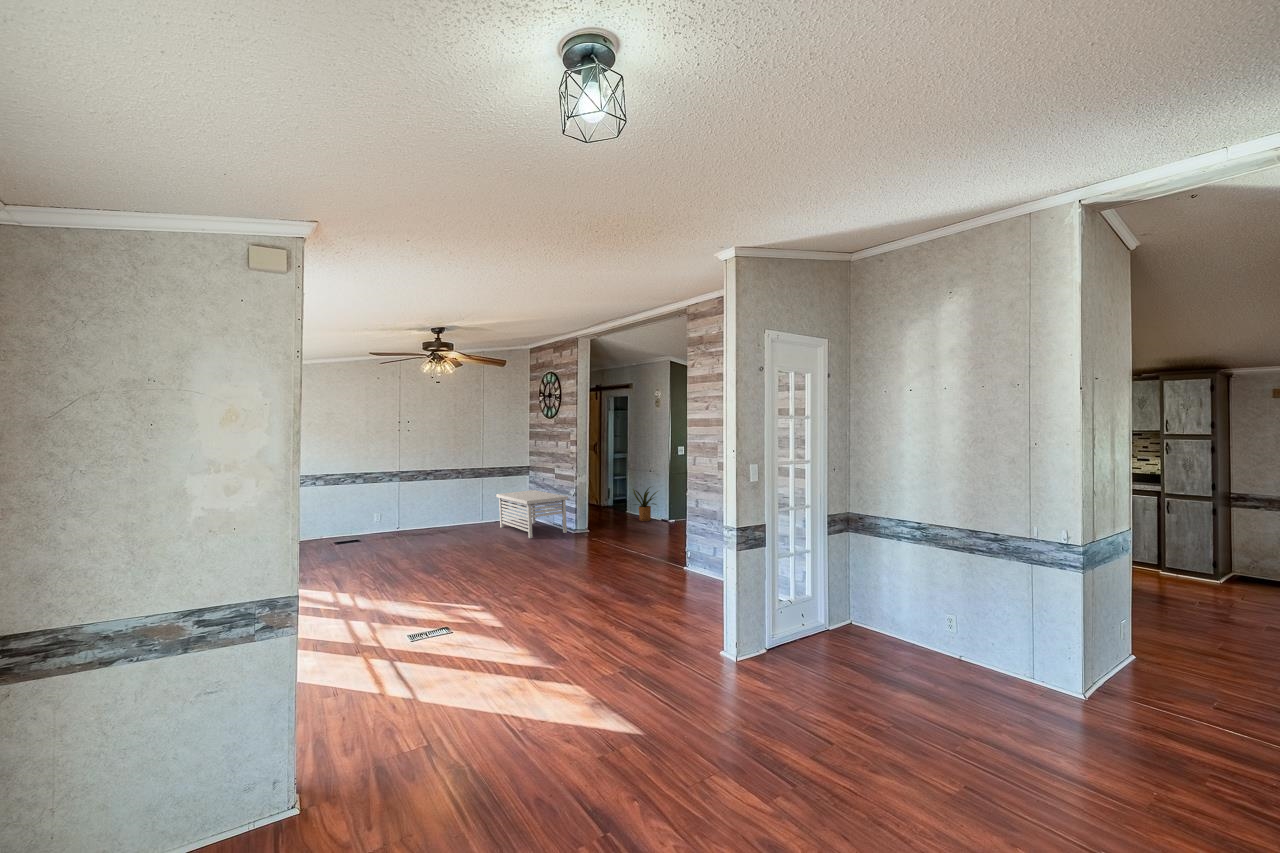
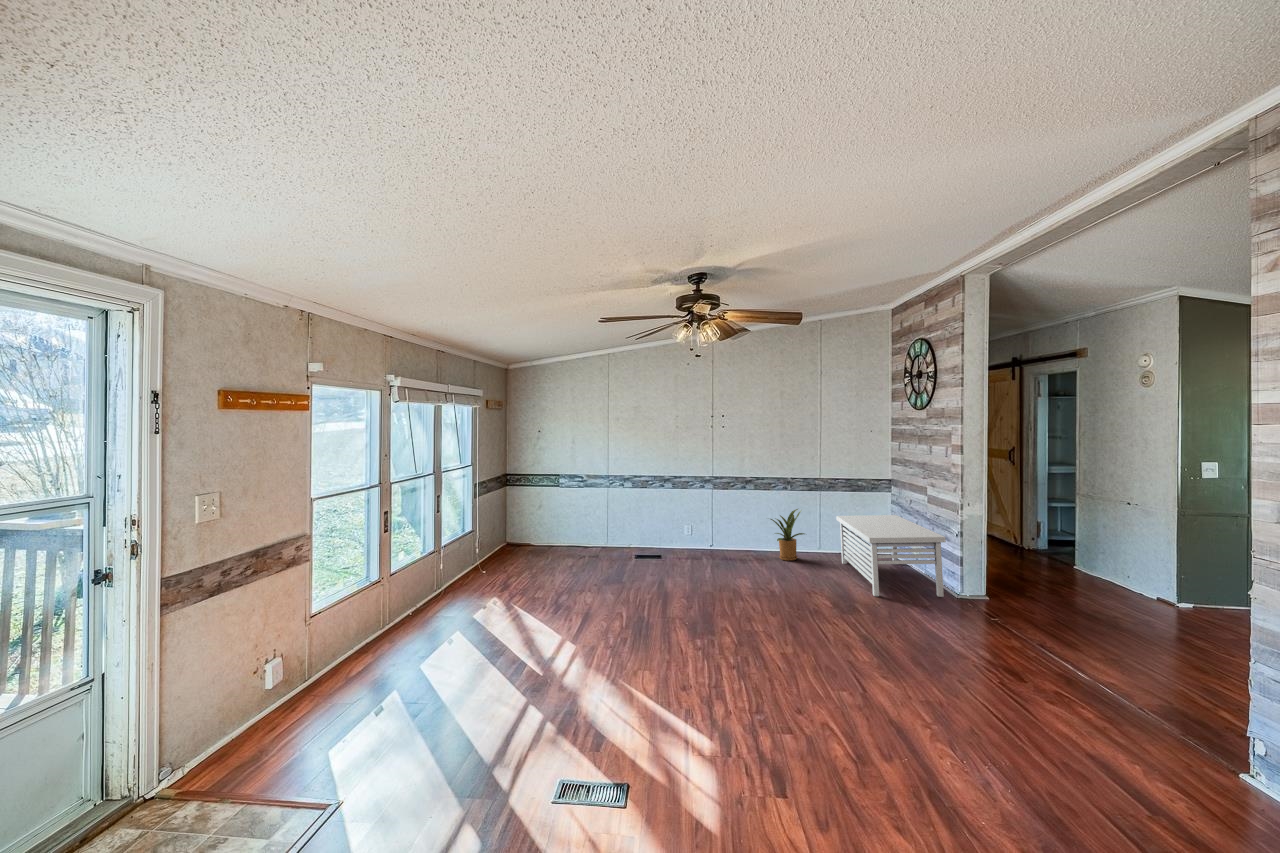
house plant: present [633,487,658,521] -> present [771,509,804,561]

